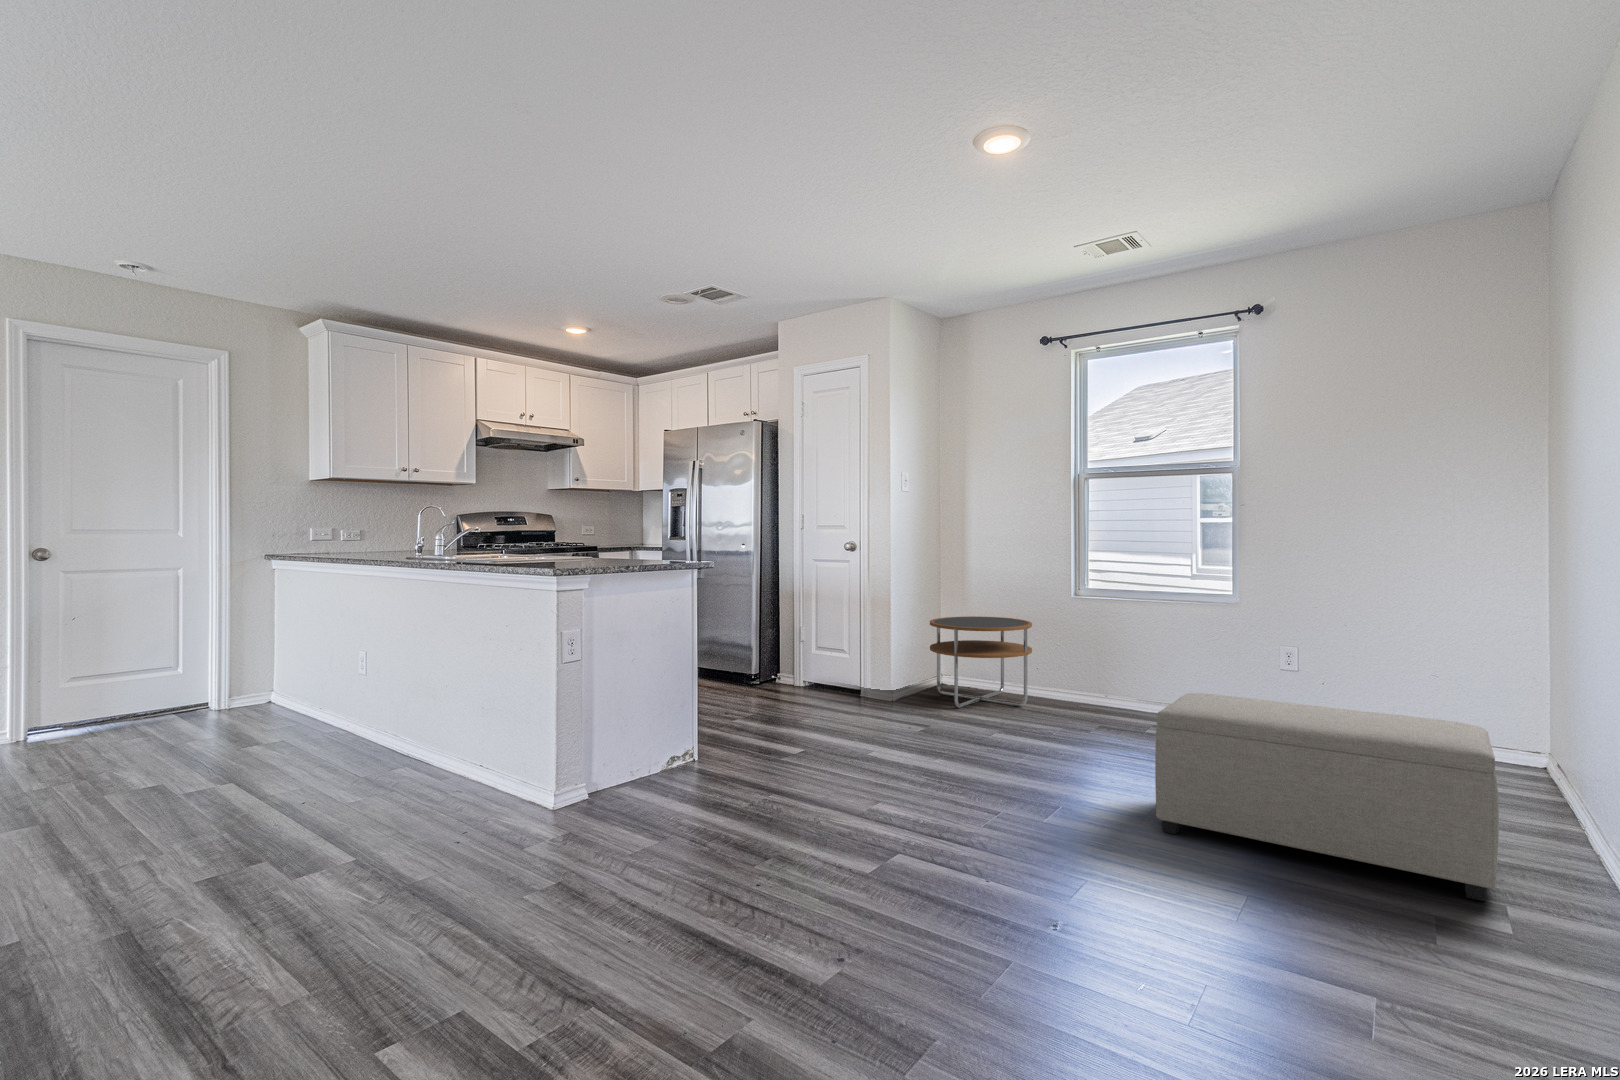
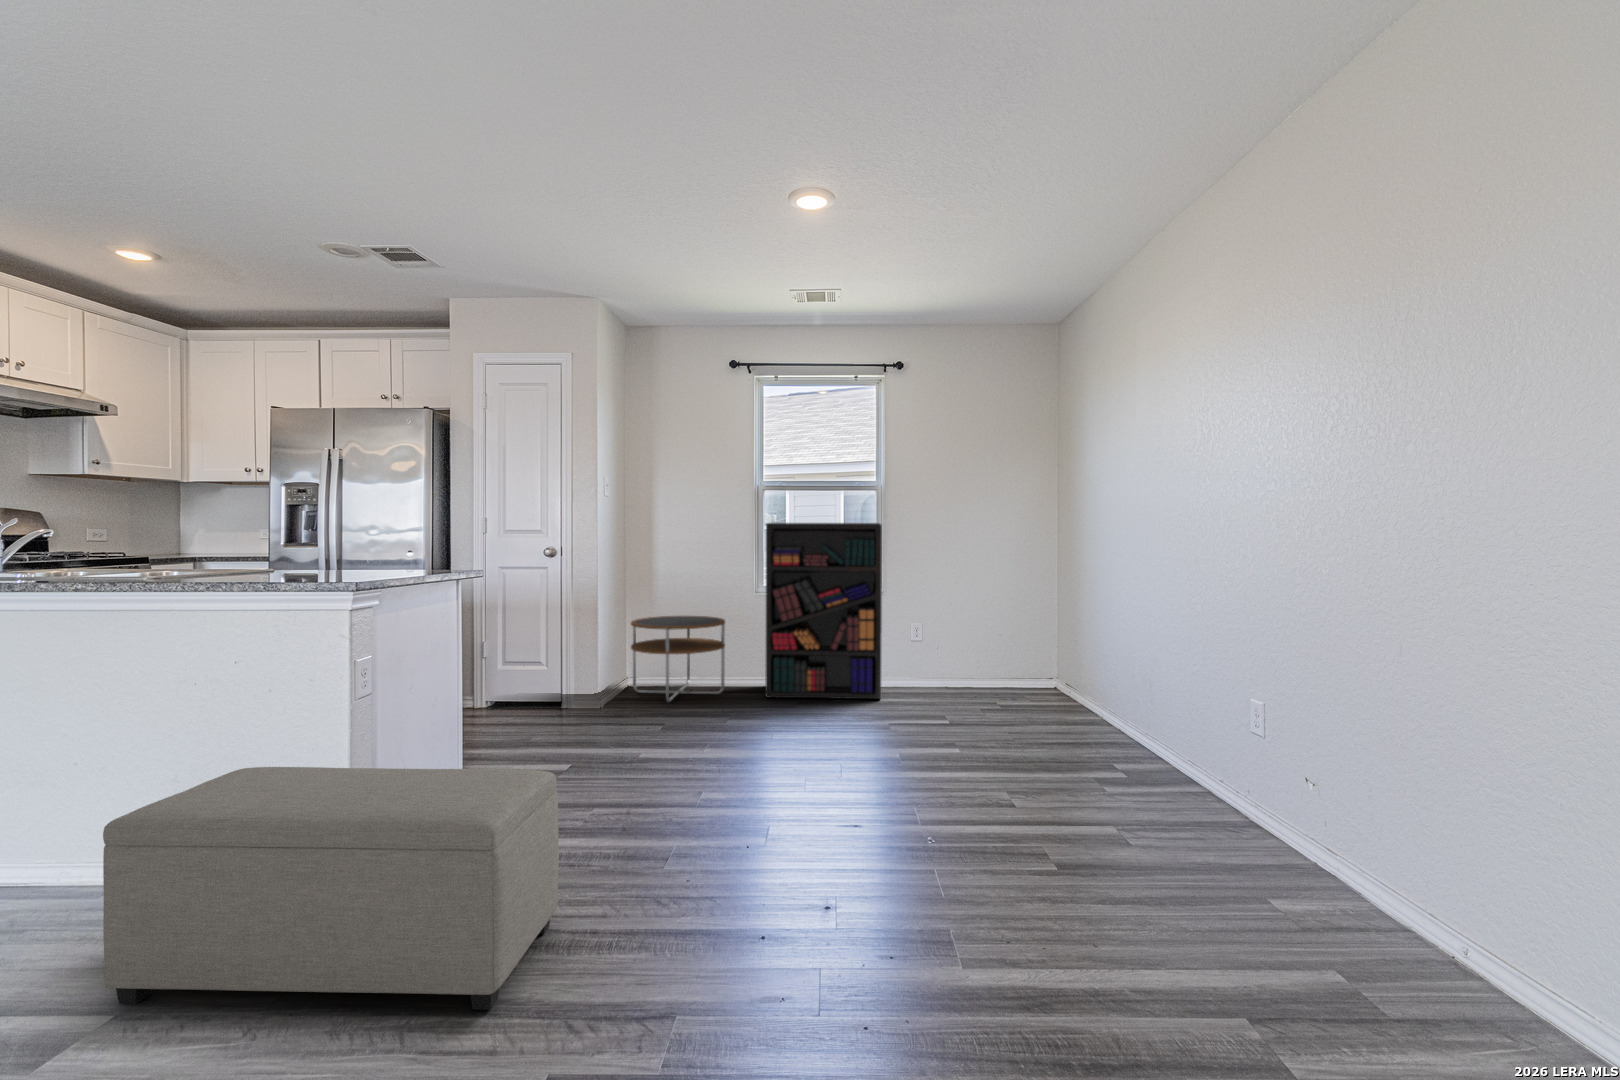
bookshelf: none [1069,513,1231,738] -> present [765,523,882,699]
ottoman: present [1155,693,1499,901] -> present [103,767,559,1010]

